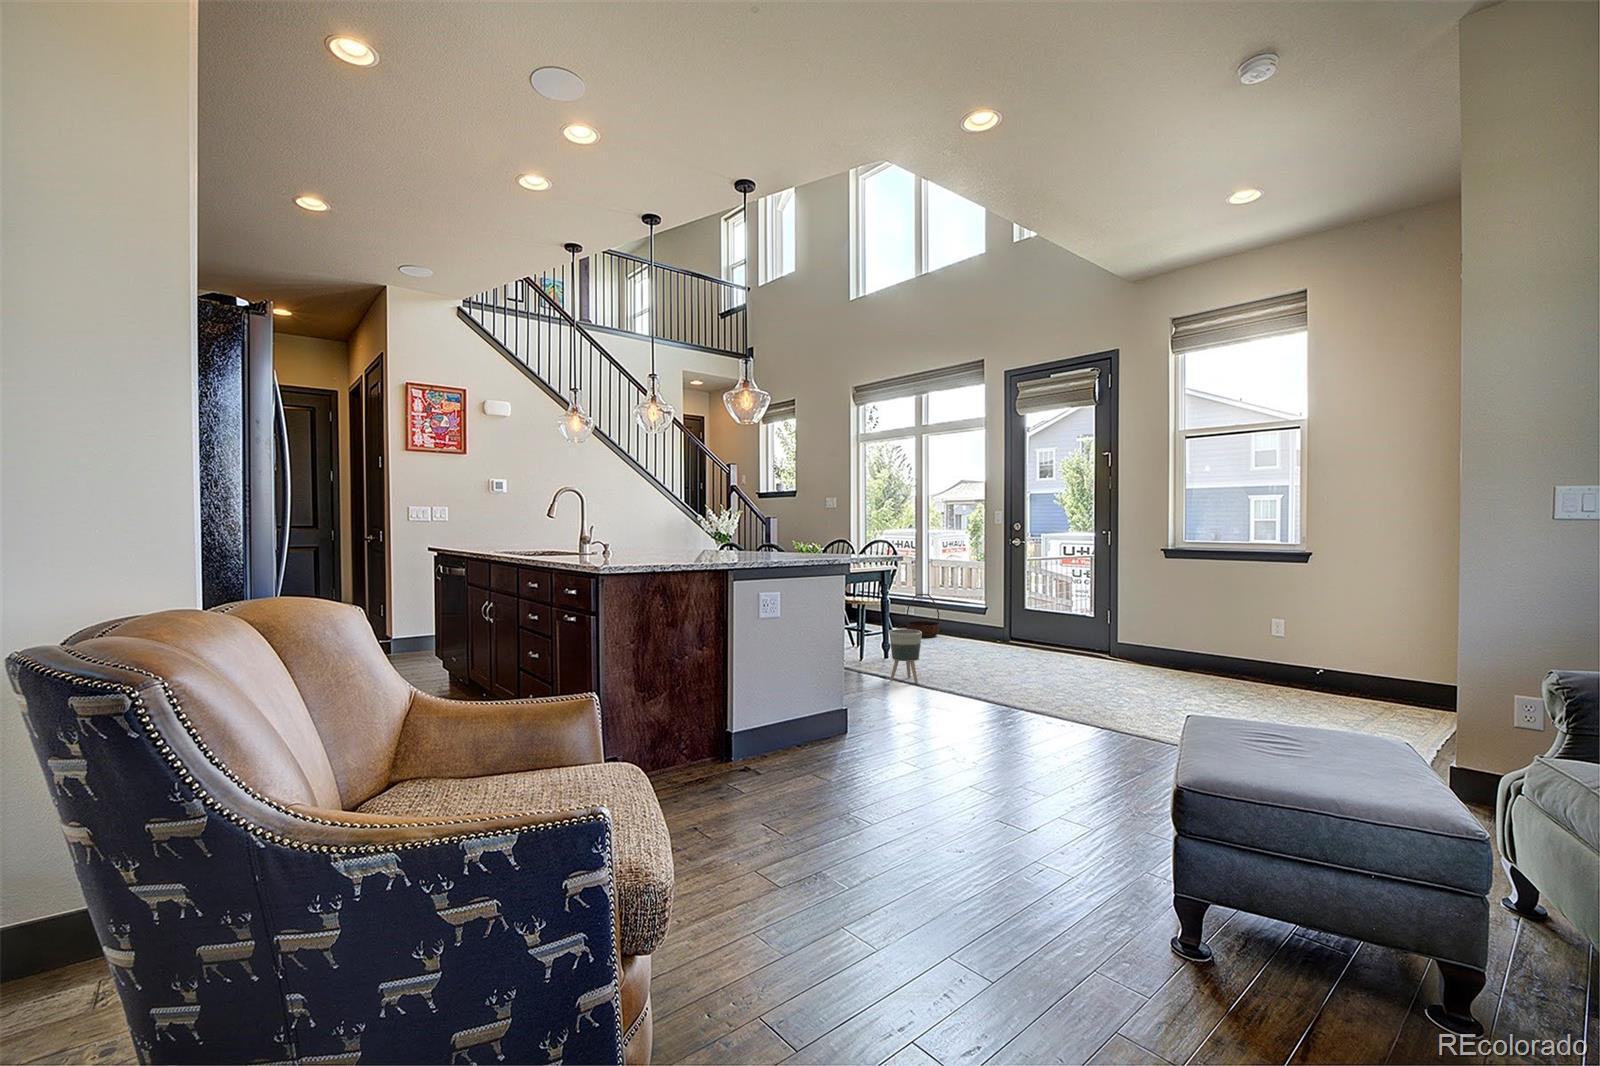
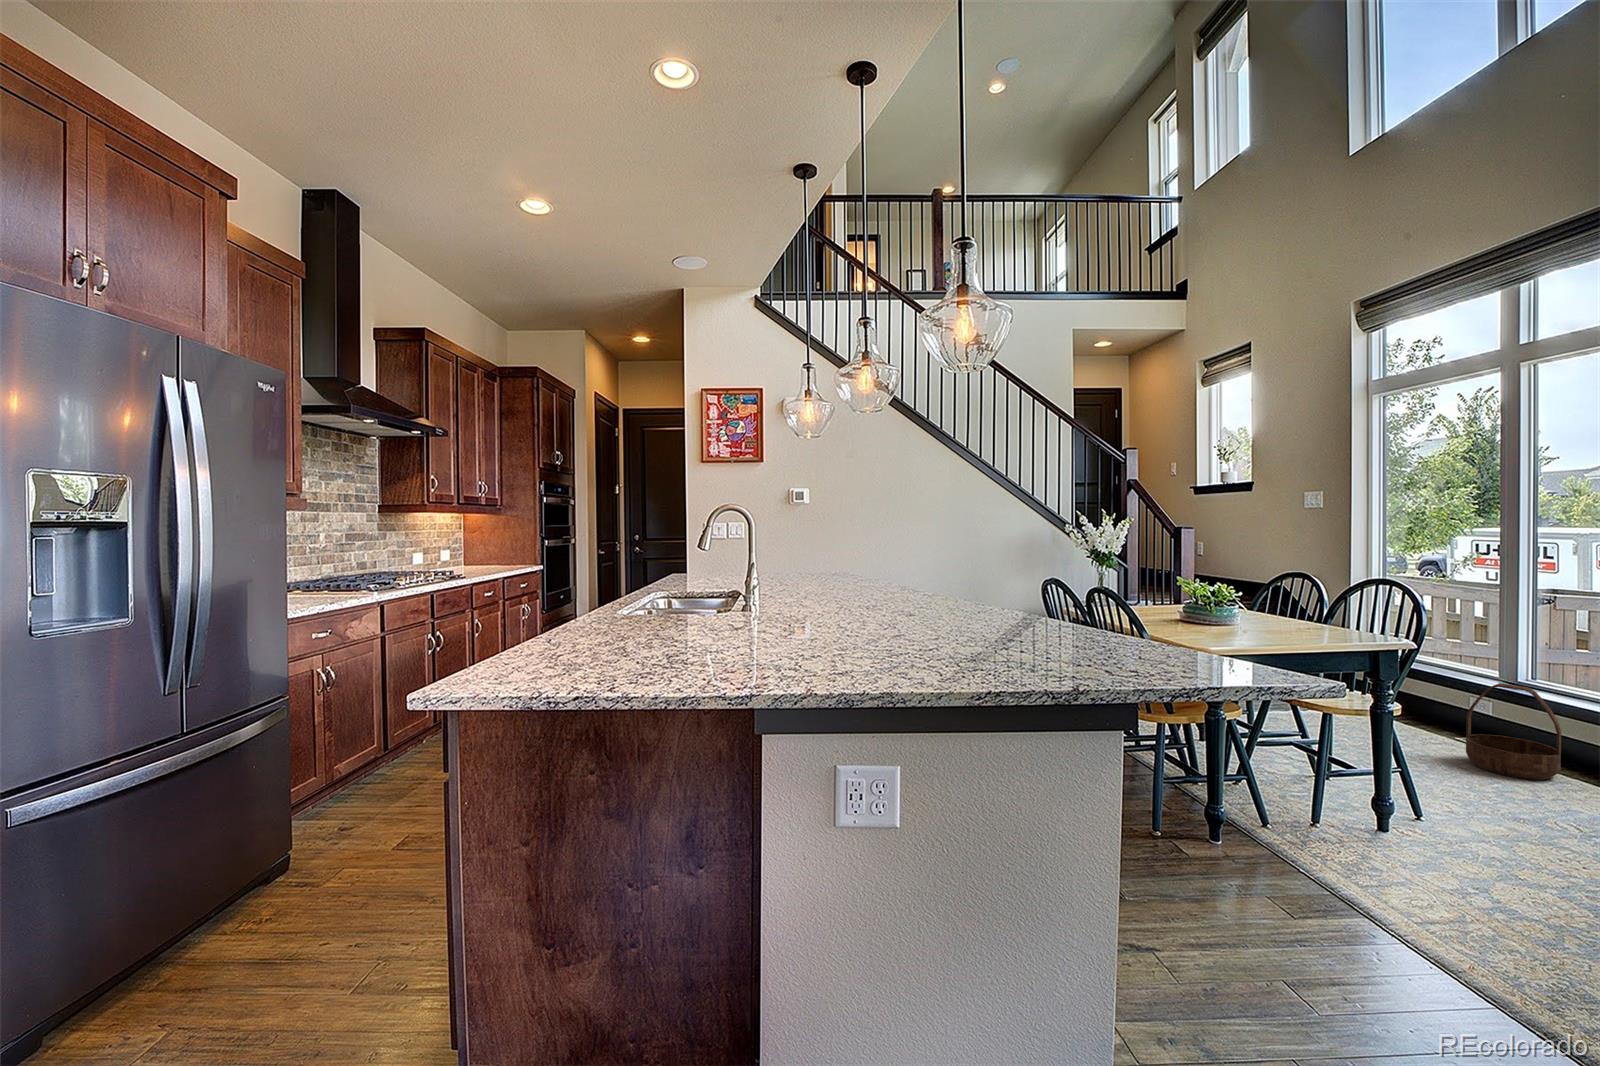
planter: present [889,629,922,683] -> none [1352,804,1455,958]

